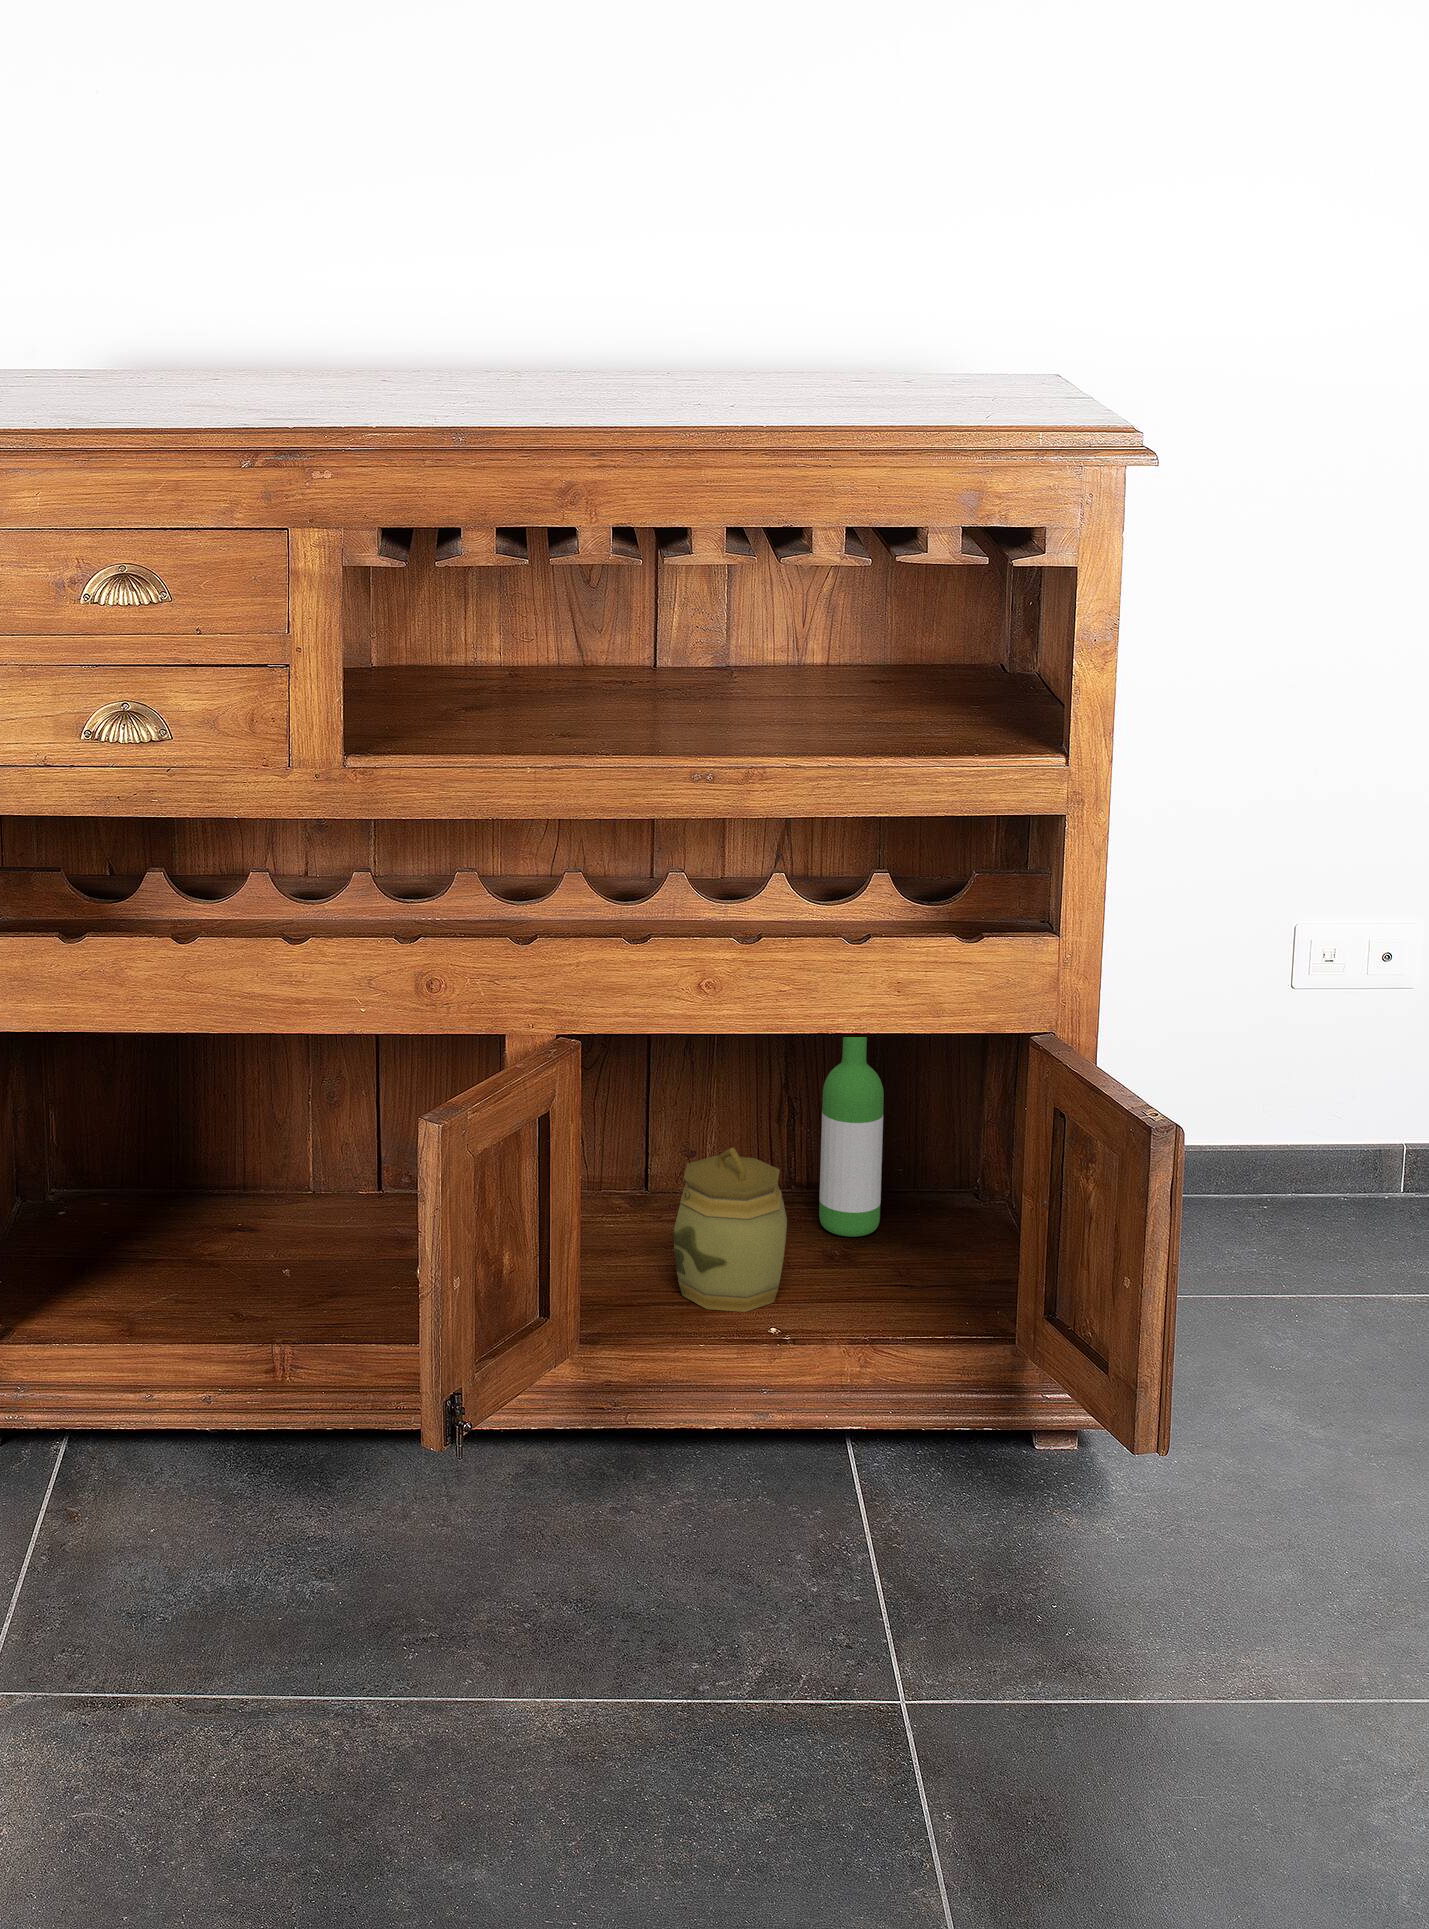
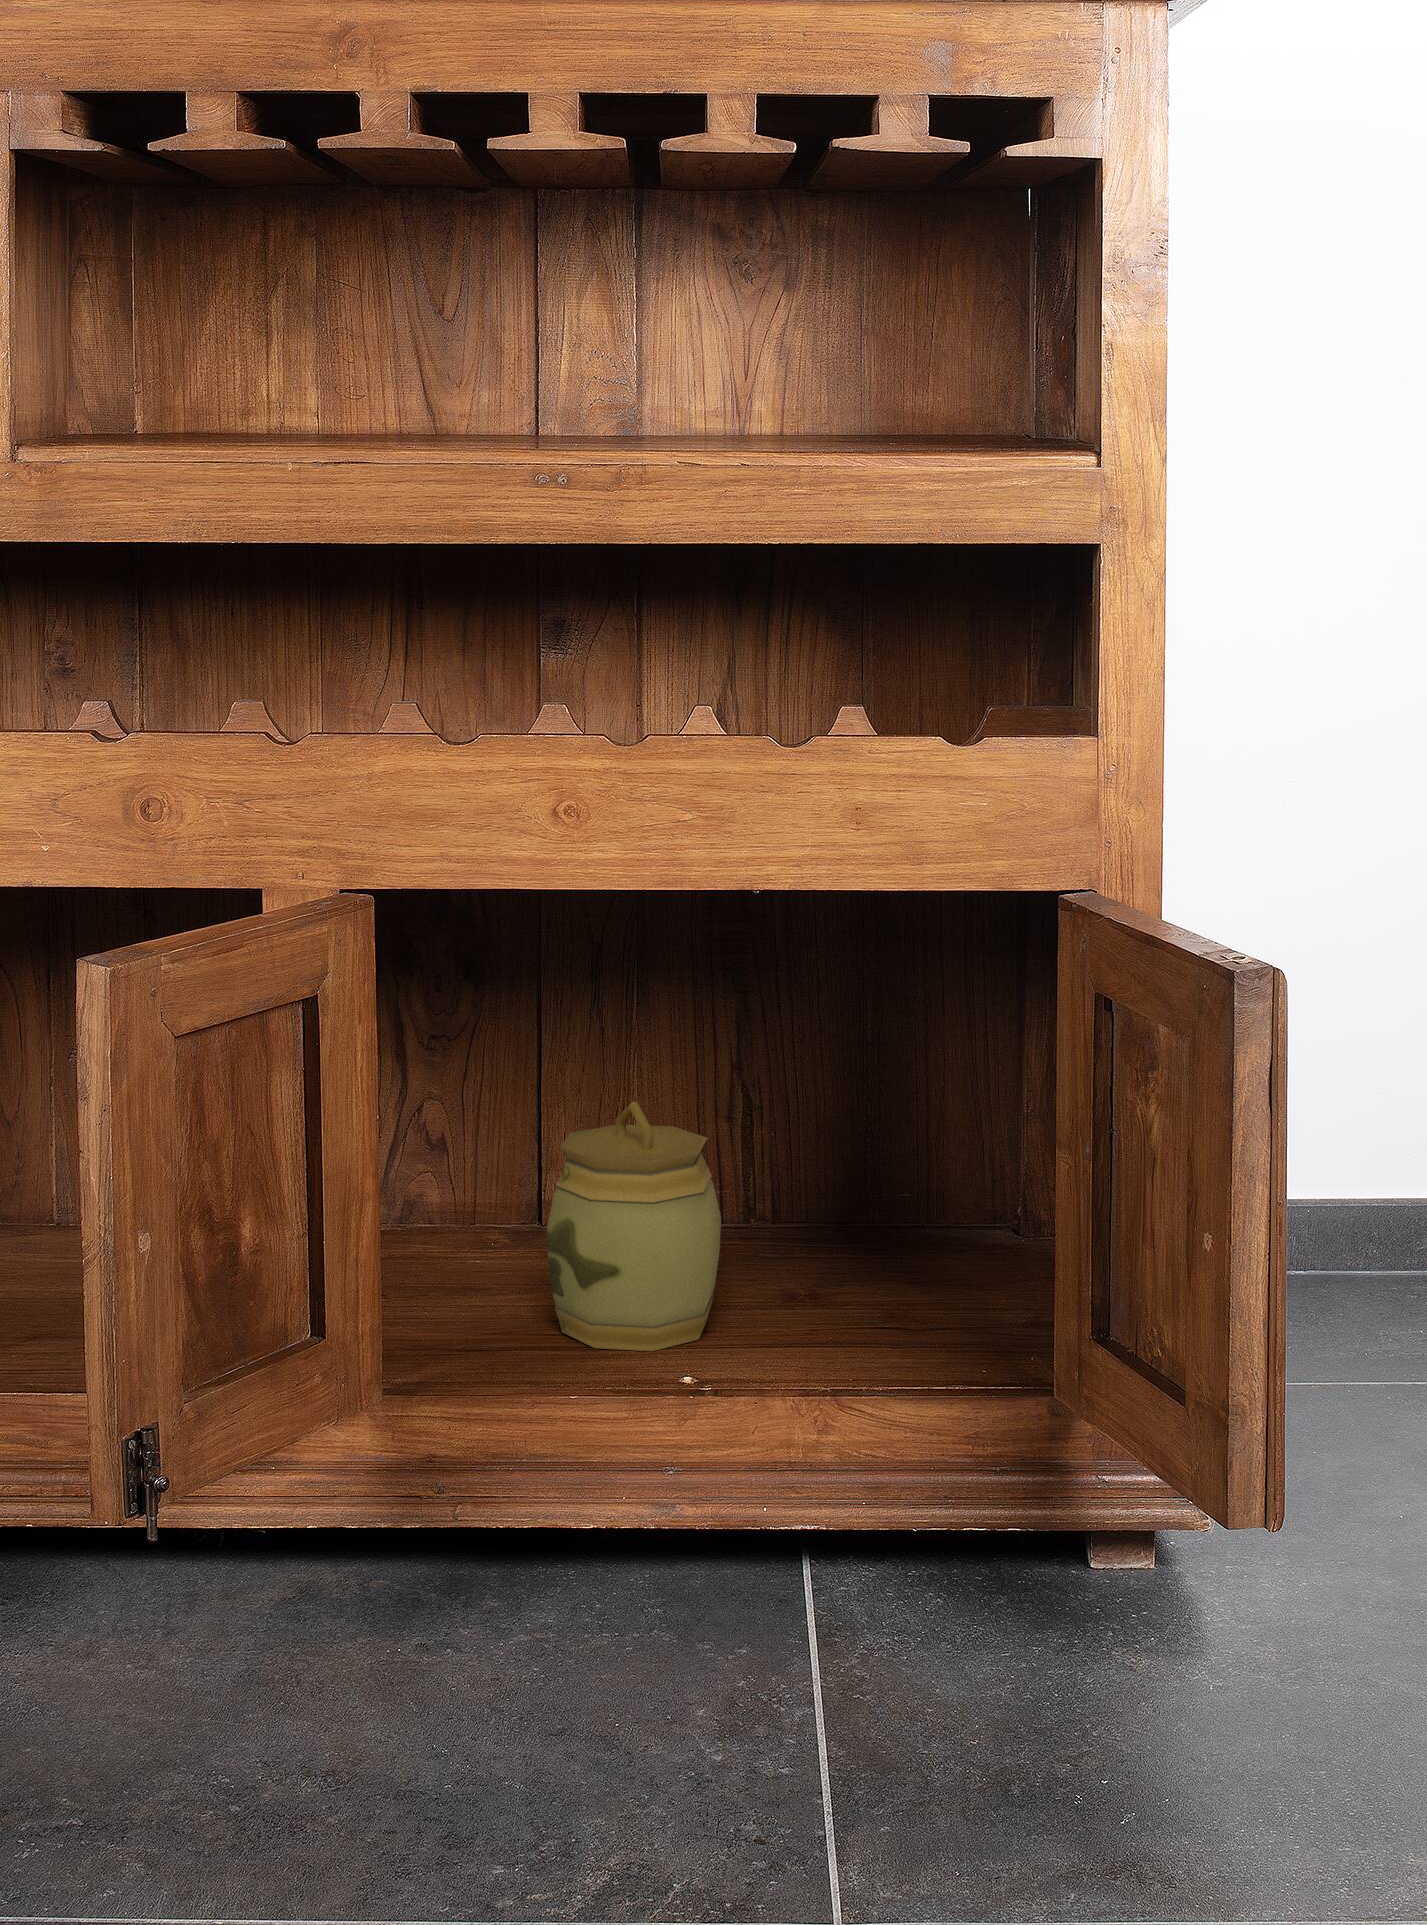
wine bottle: present [819,1037,884,1237] -> none [789,914,876,1266]

